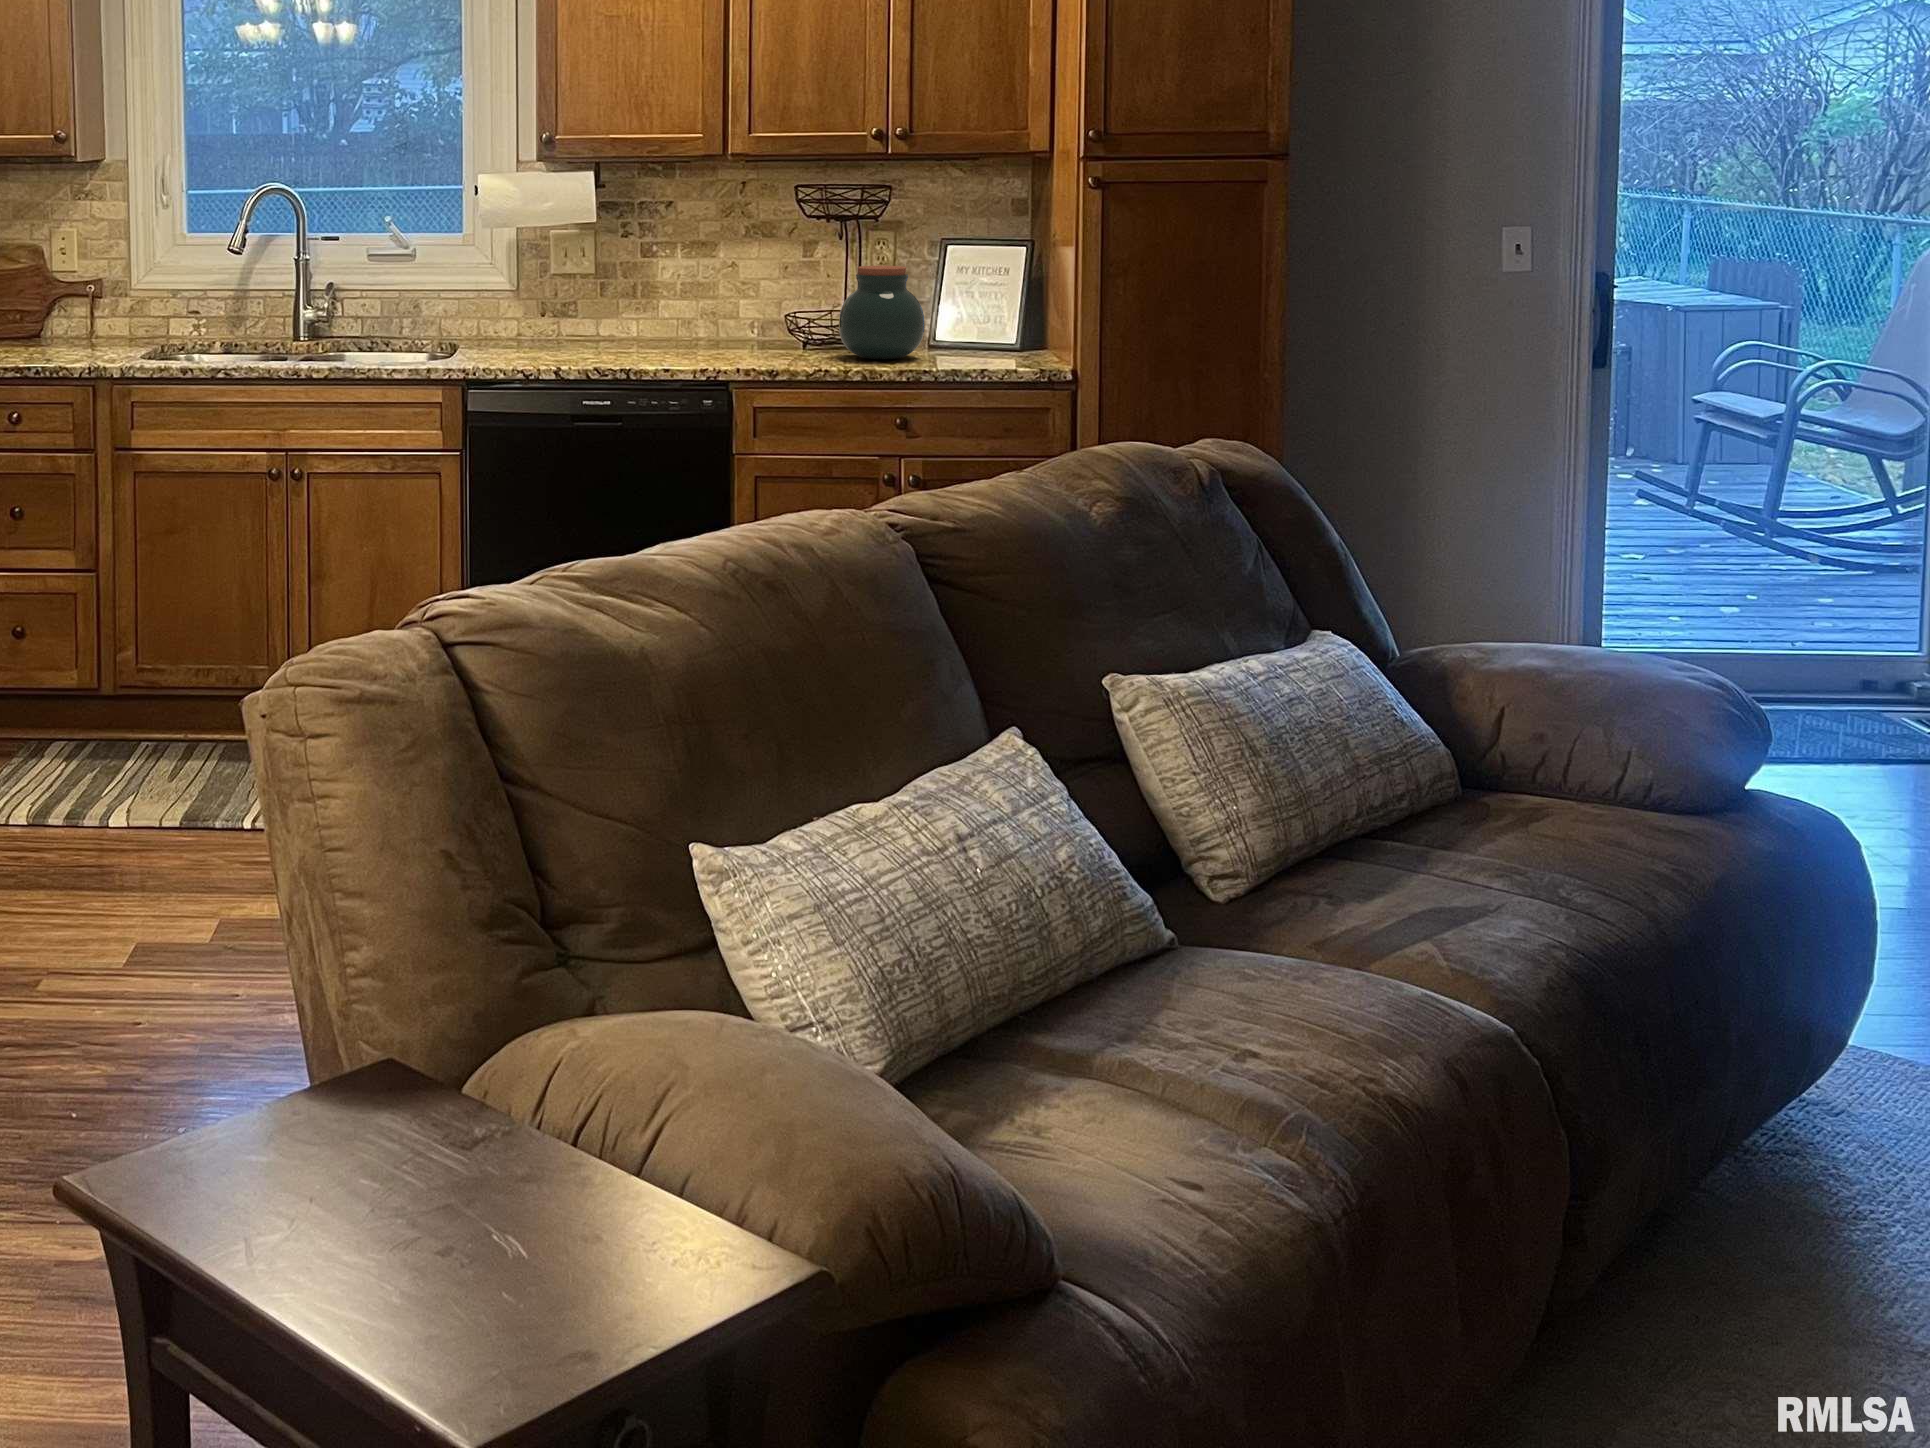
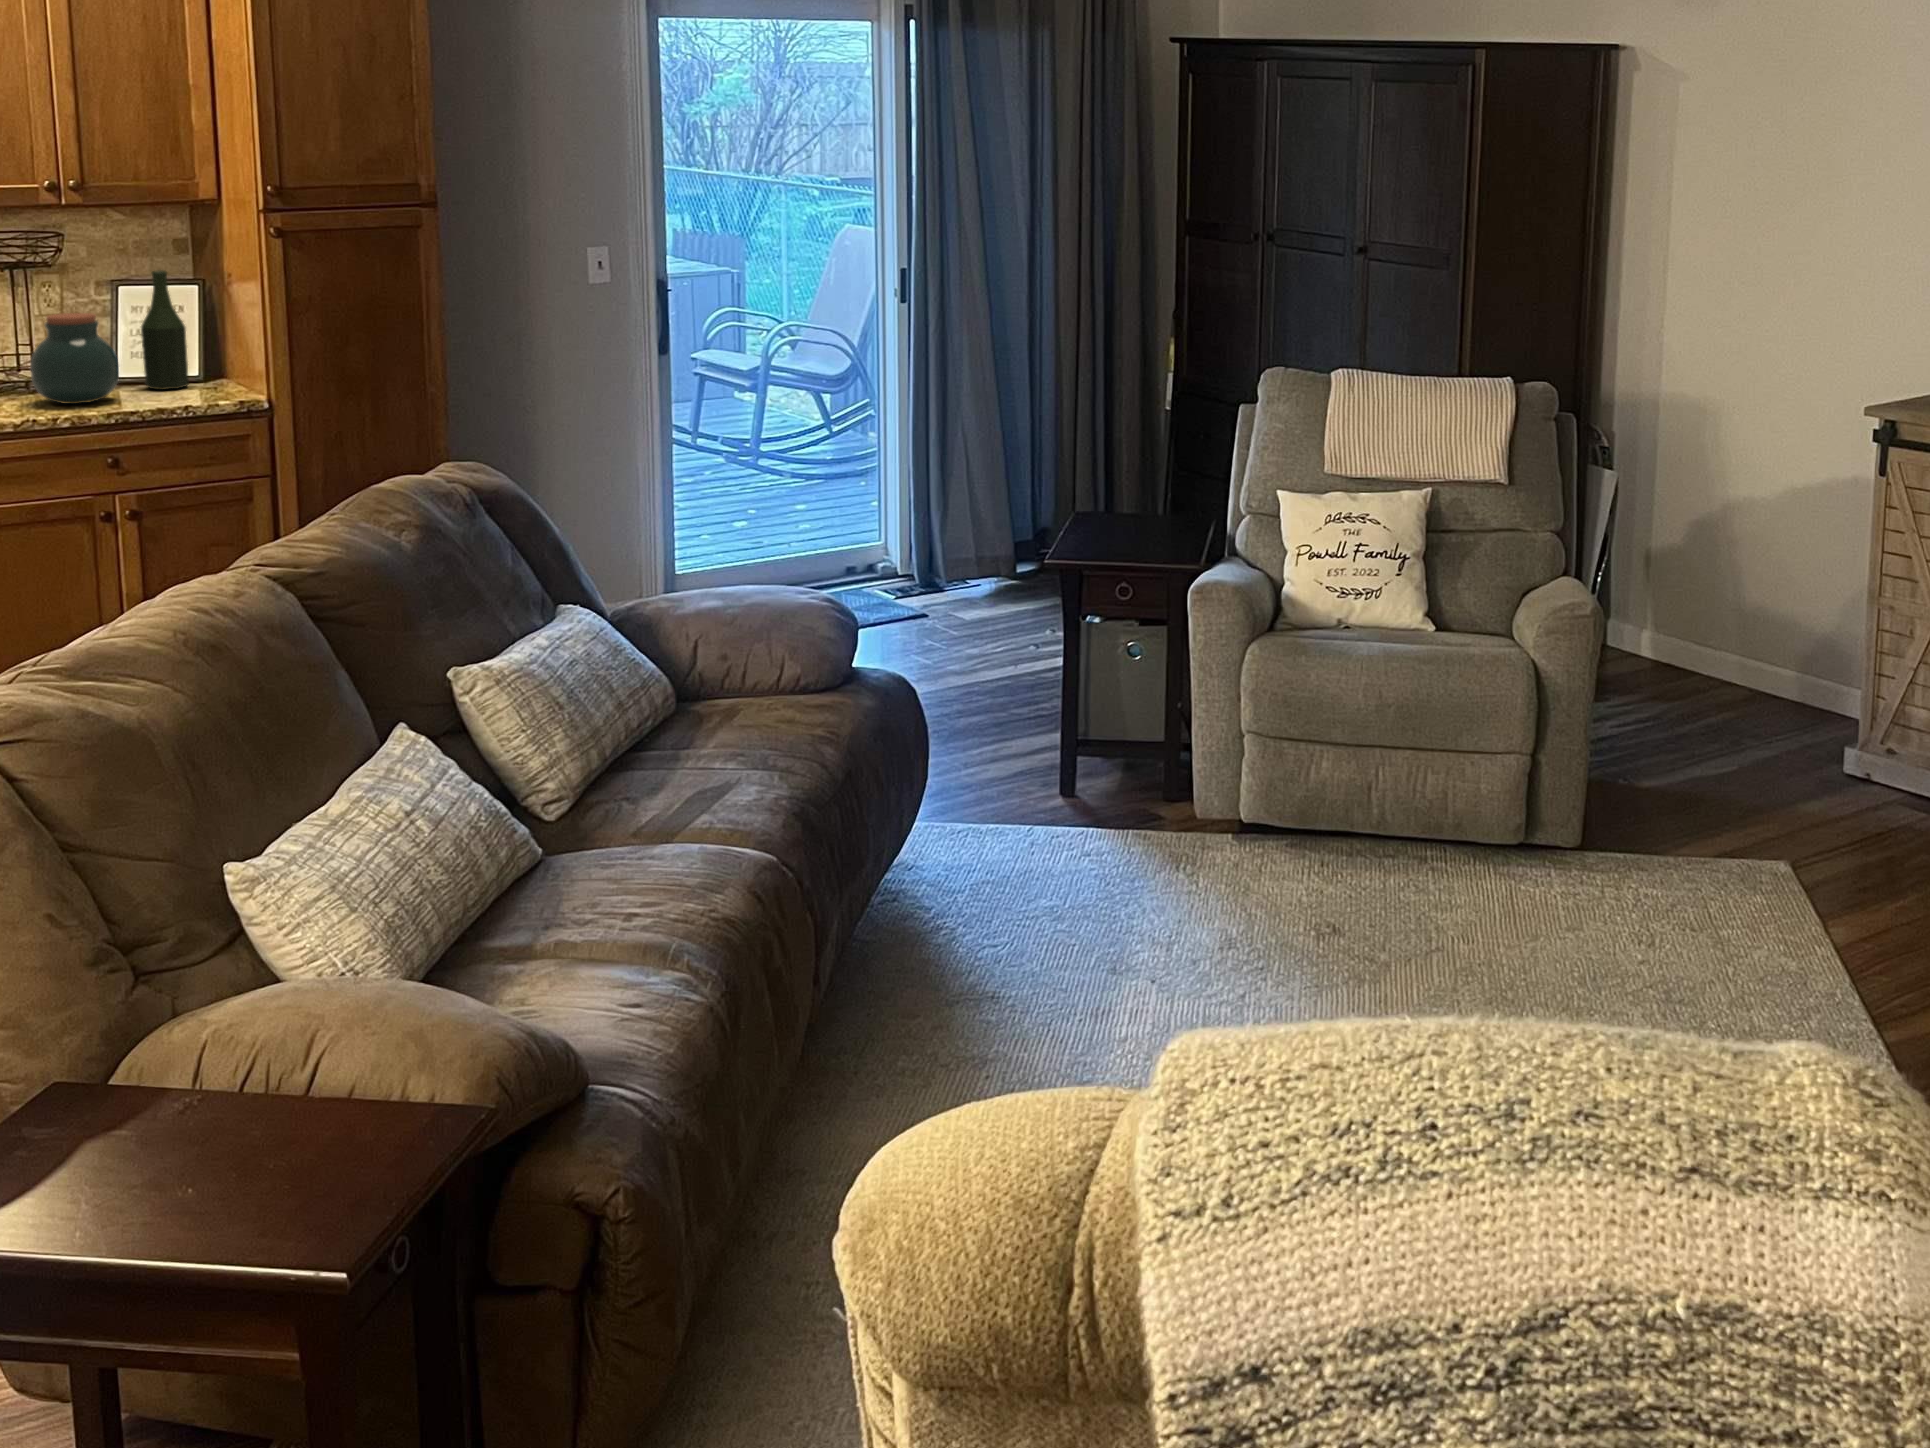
bottle: none [957,227,1001,354] -> present [141,270,189,390]

